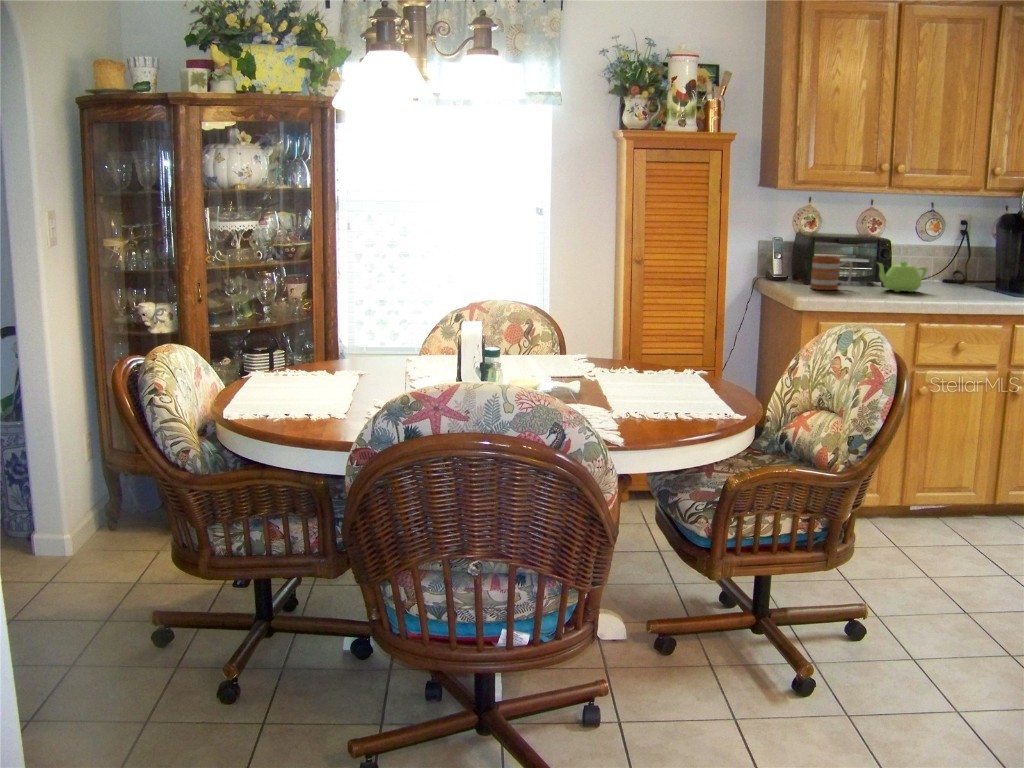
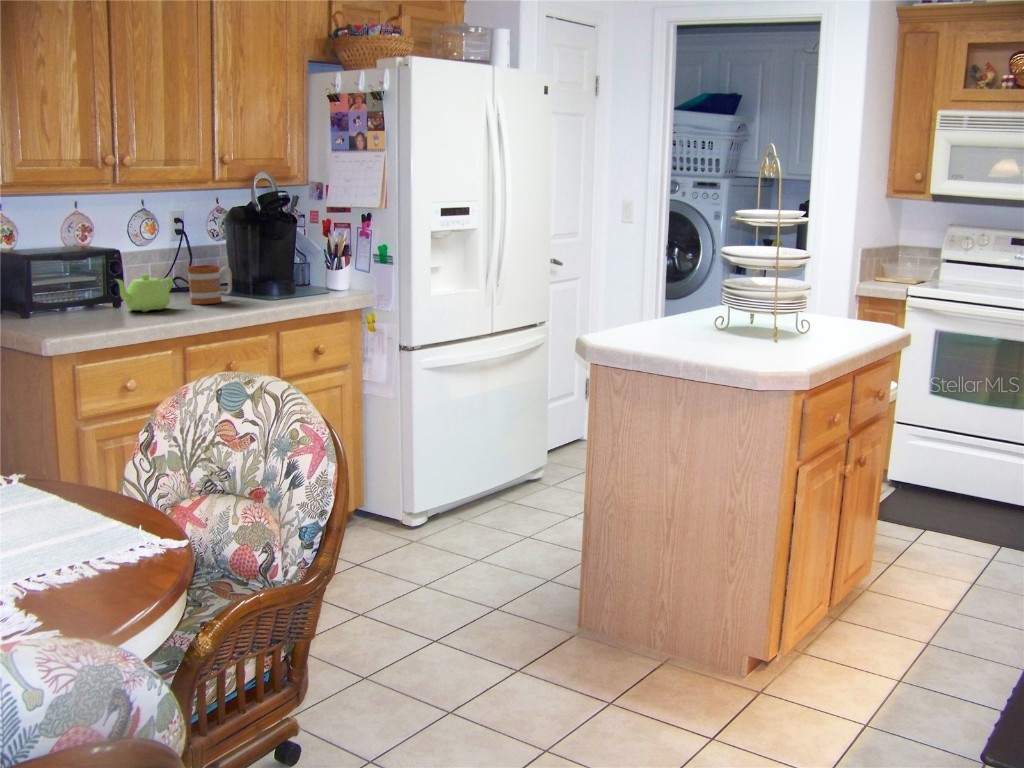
mug: present [810,257,853,290] -> present [188,265,232,304]

